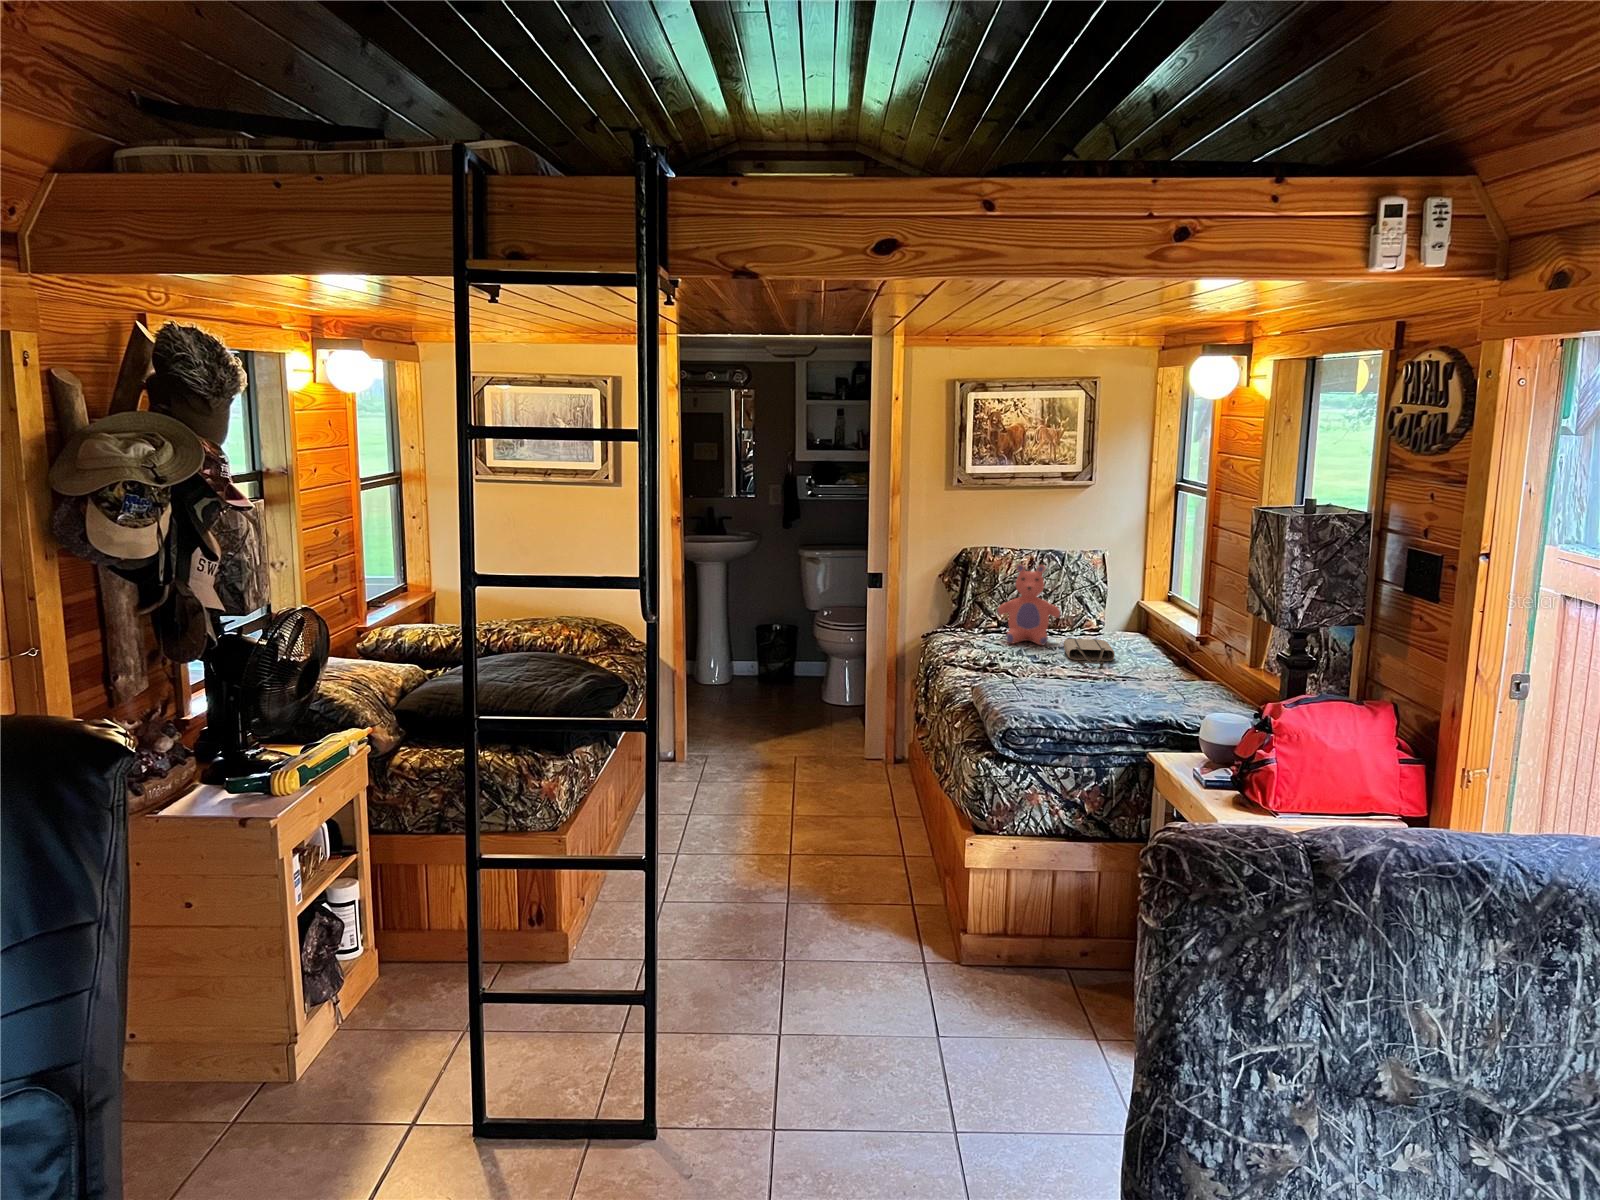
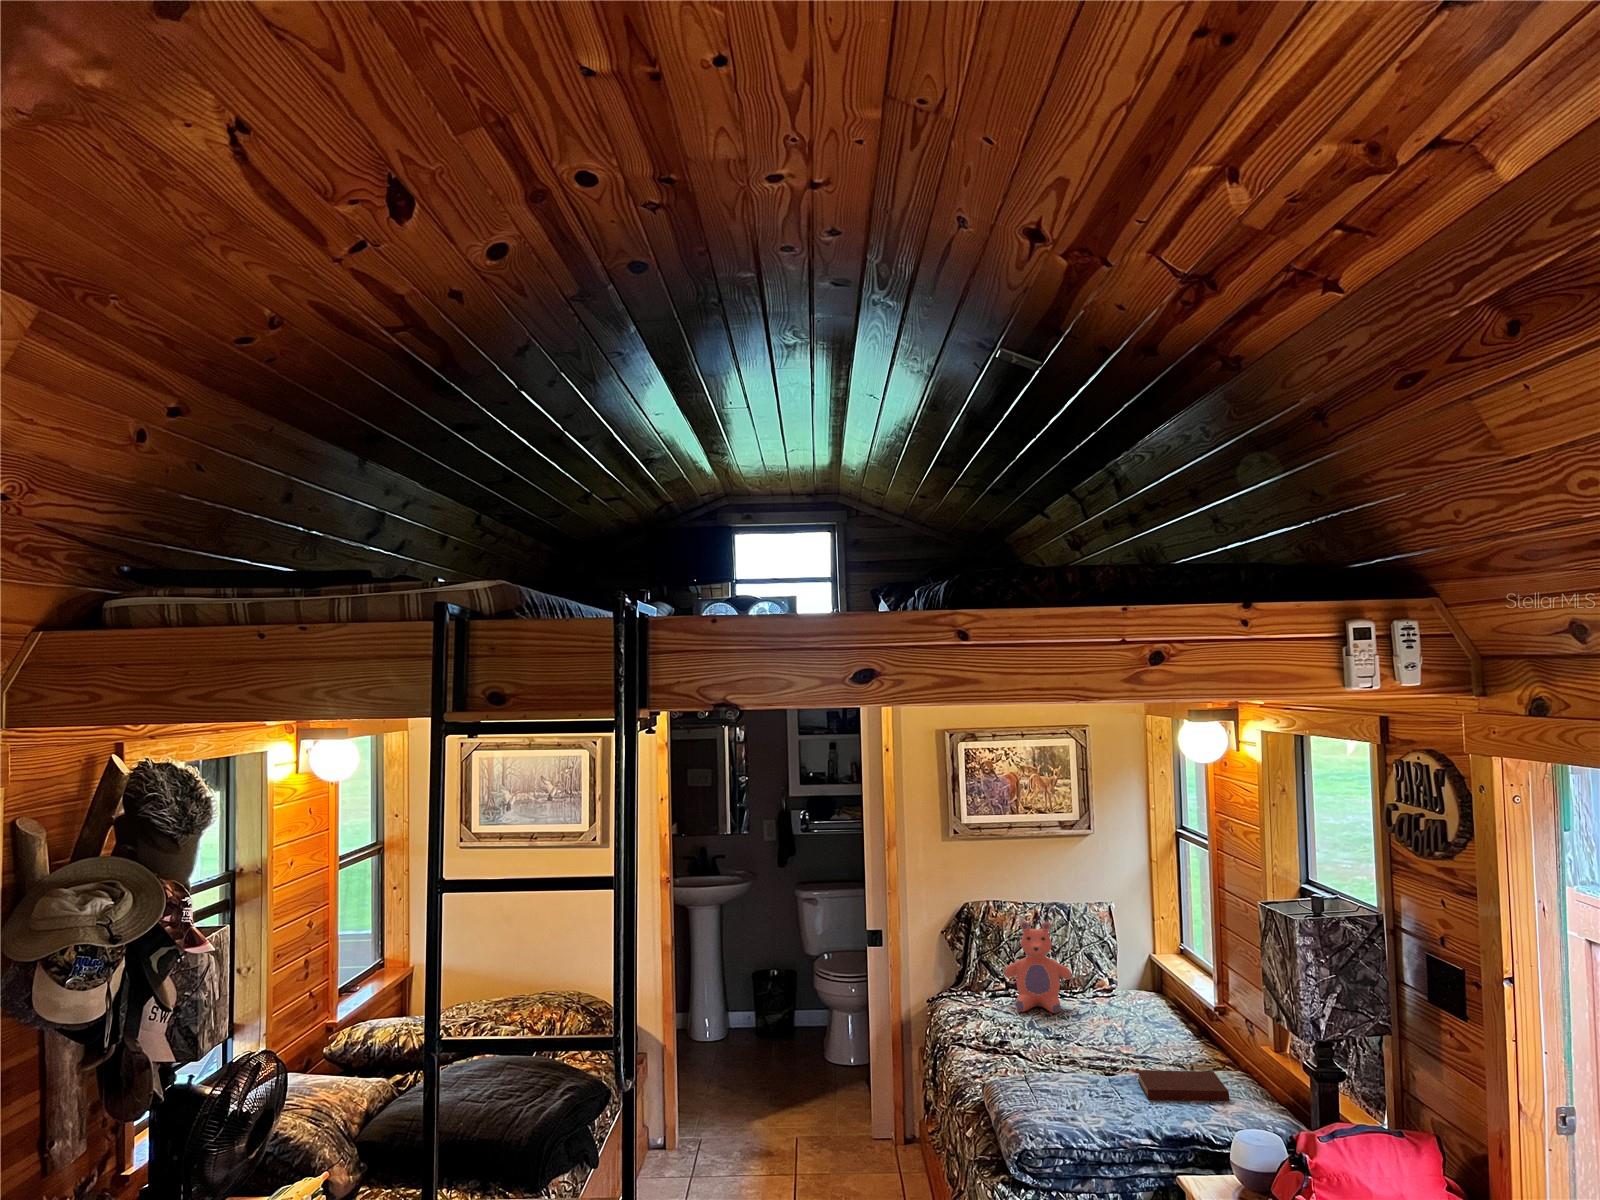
tote bag: present [1064,639,1115,664] -> none [1078,1007,1133,1042]
notebook: none [1115,680,1199,704] -> present [1137,1070,1229,1101]

